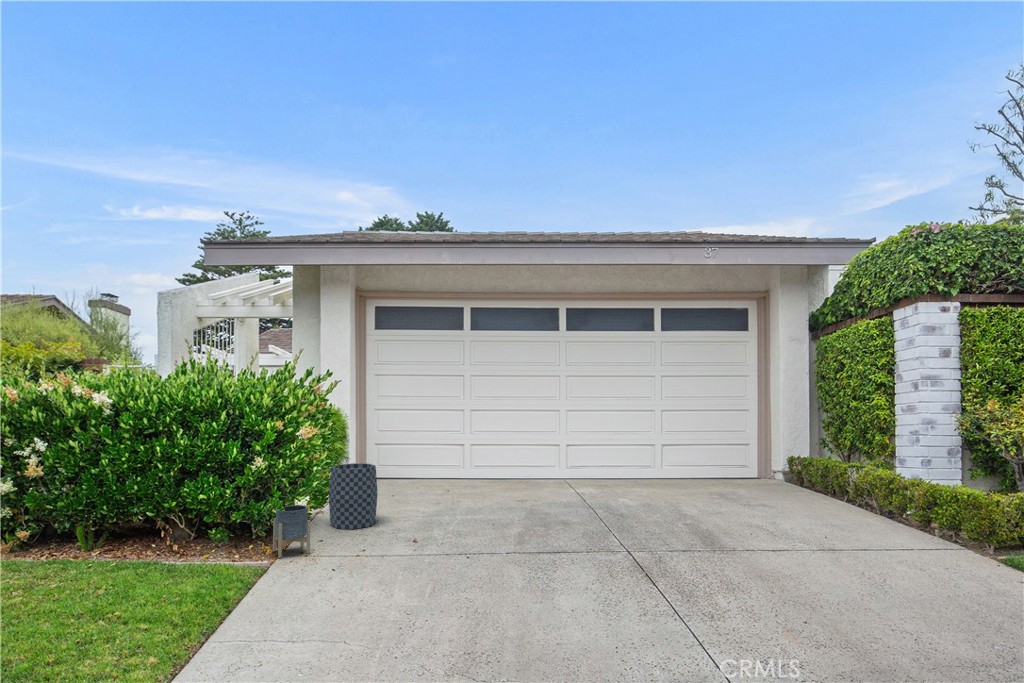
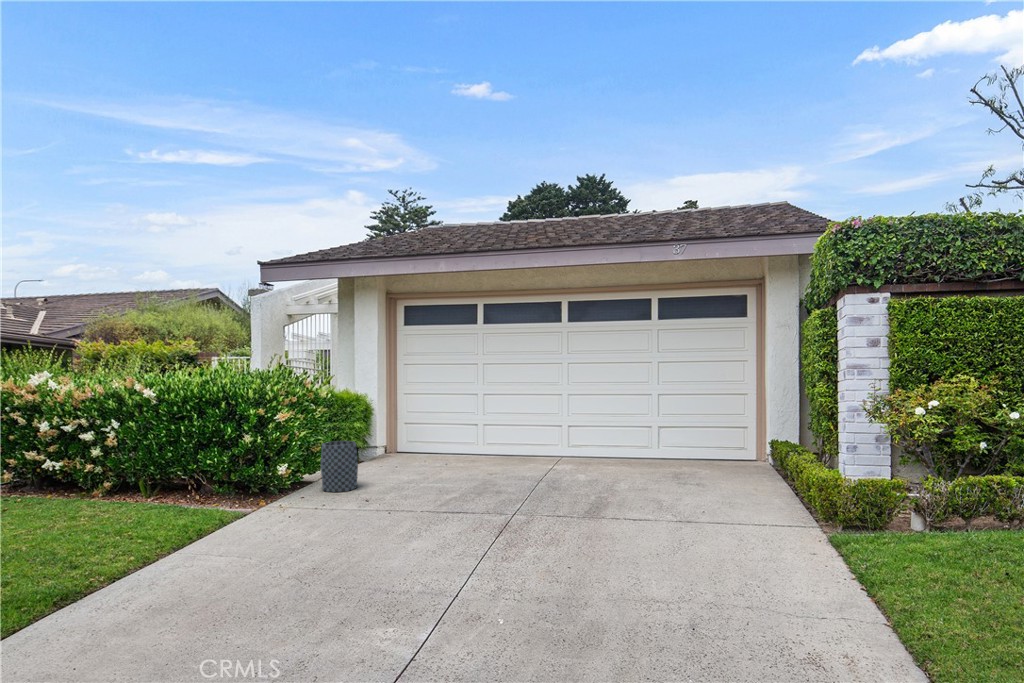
planter: present [273,505,310,558] -> none [260,472,286,510]

